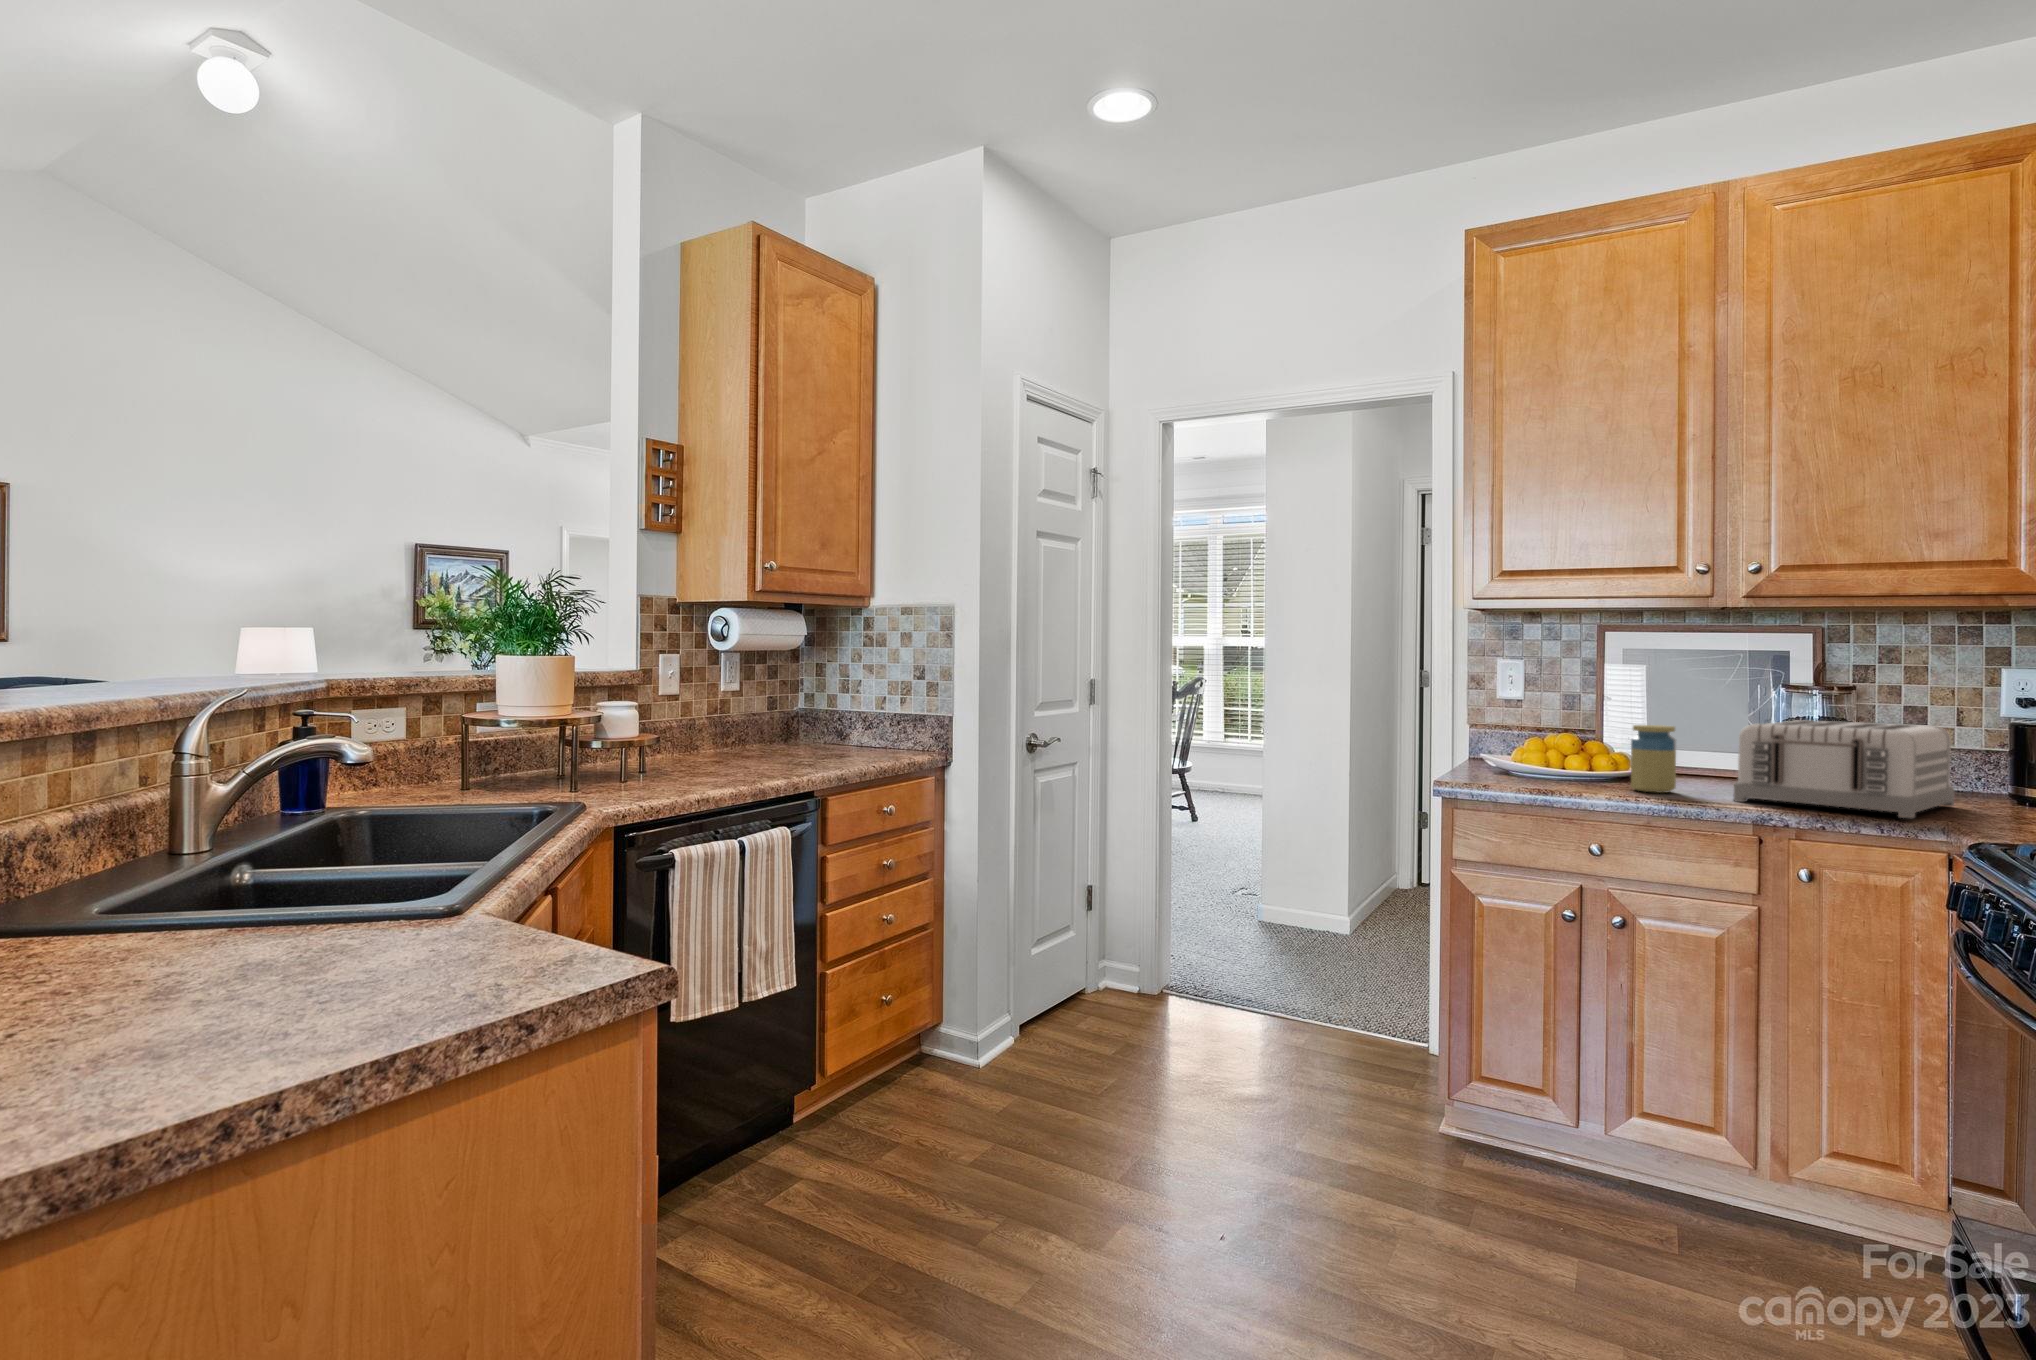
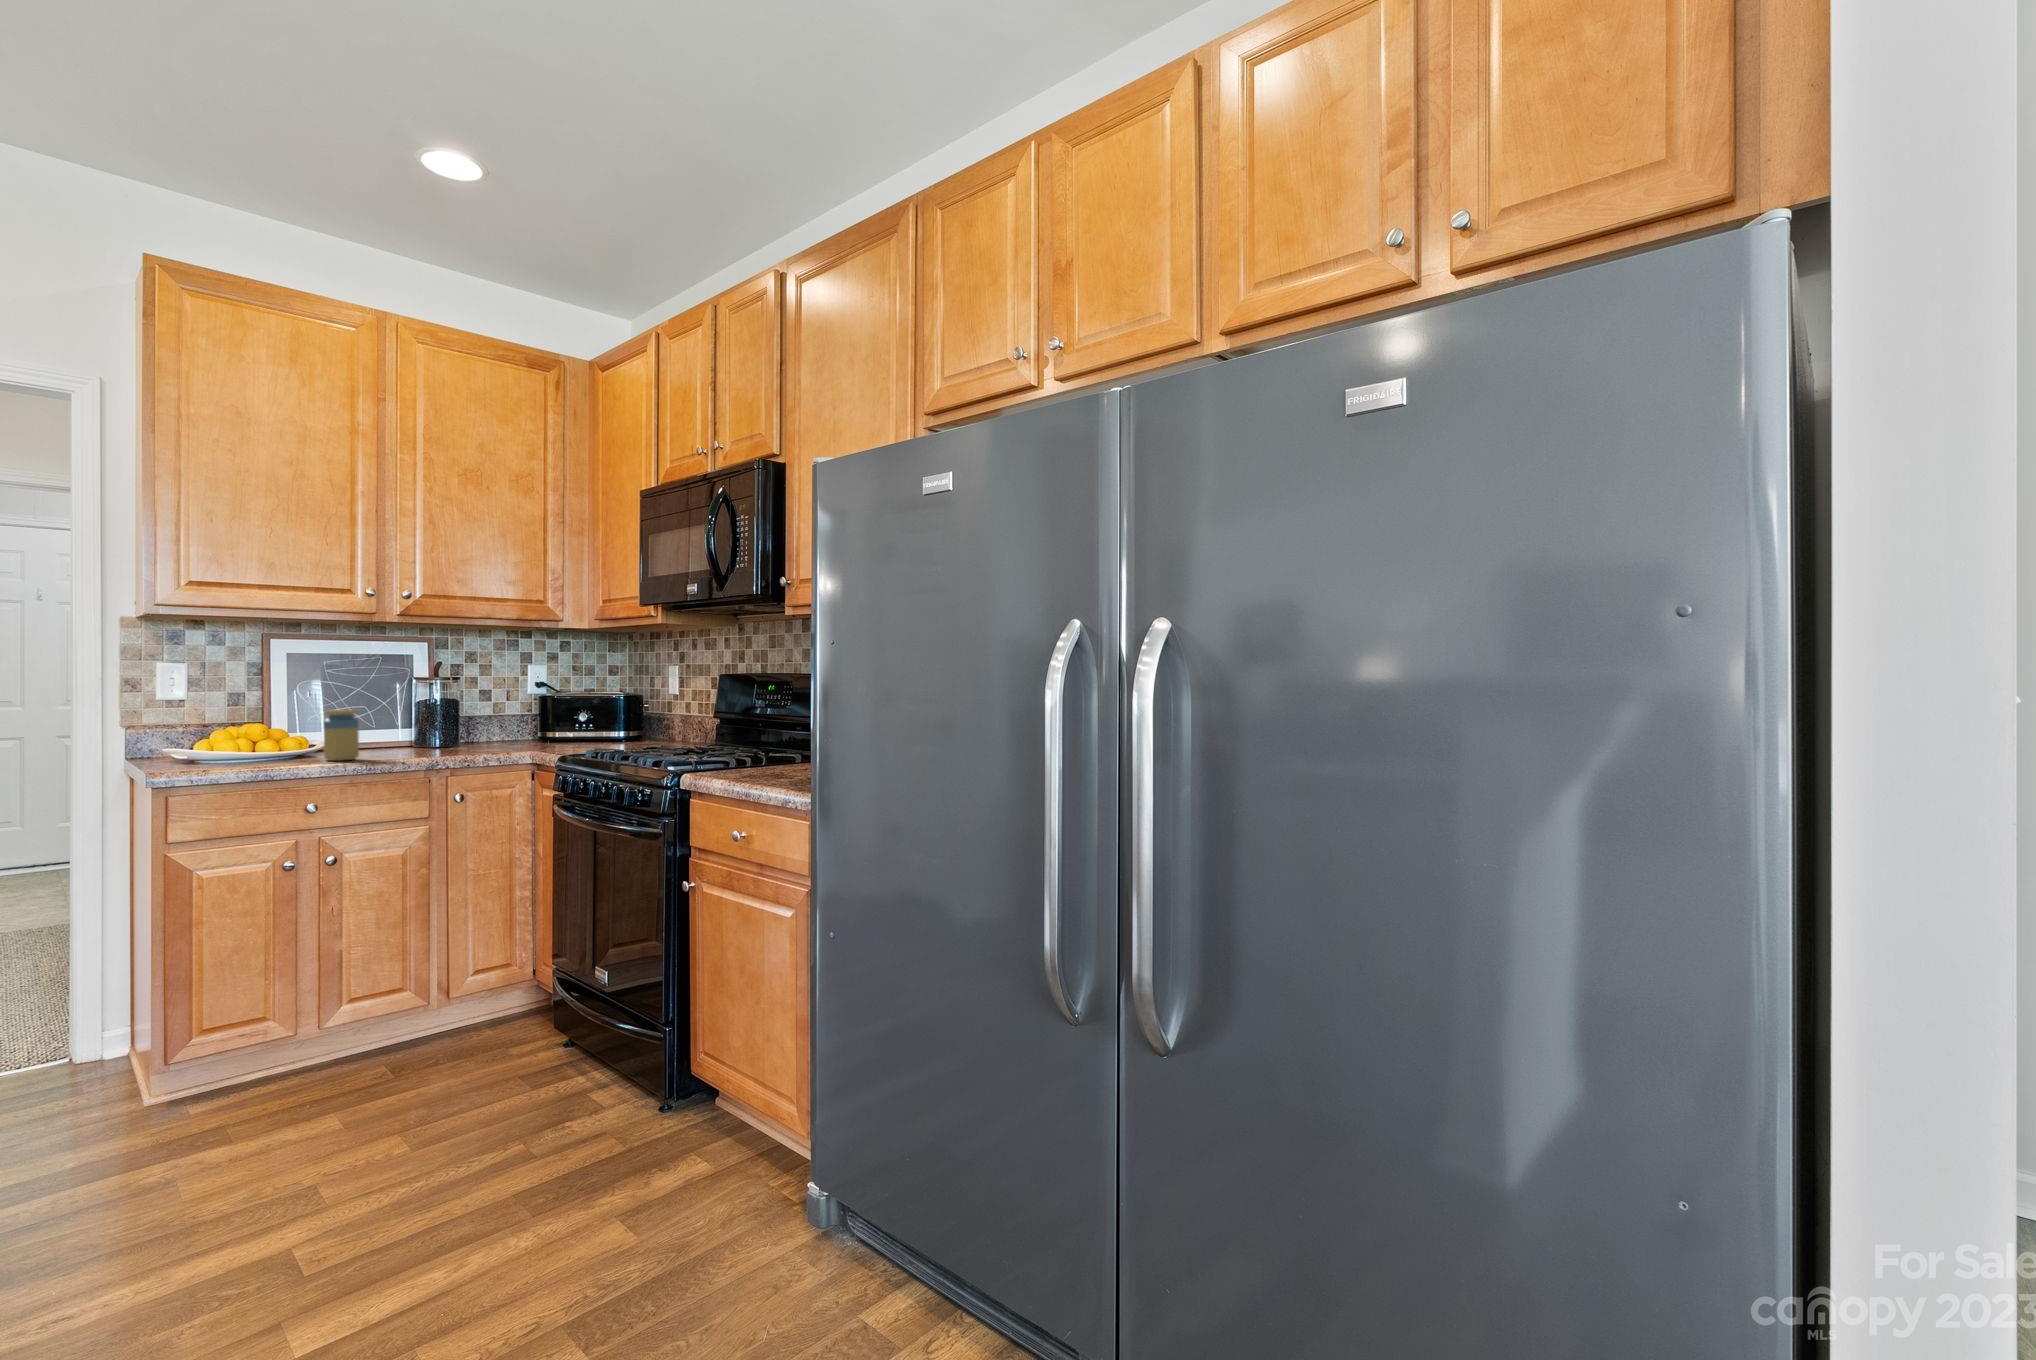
toaster: present [1733,720,1954,818] -> none [403,700,522,759]

